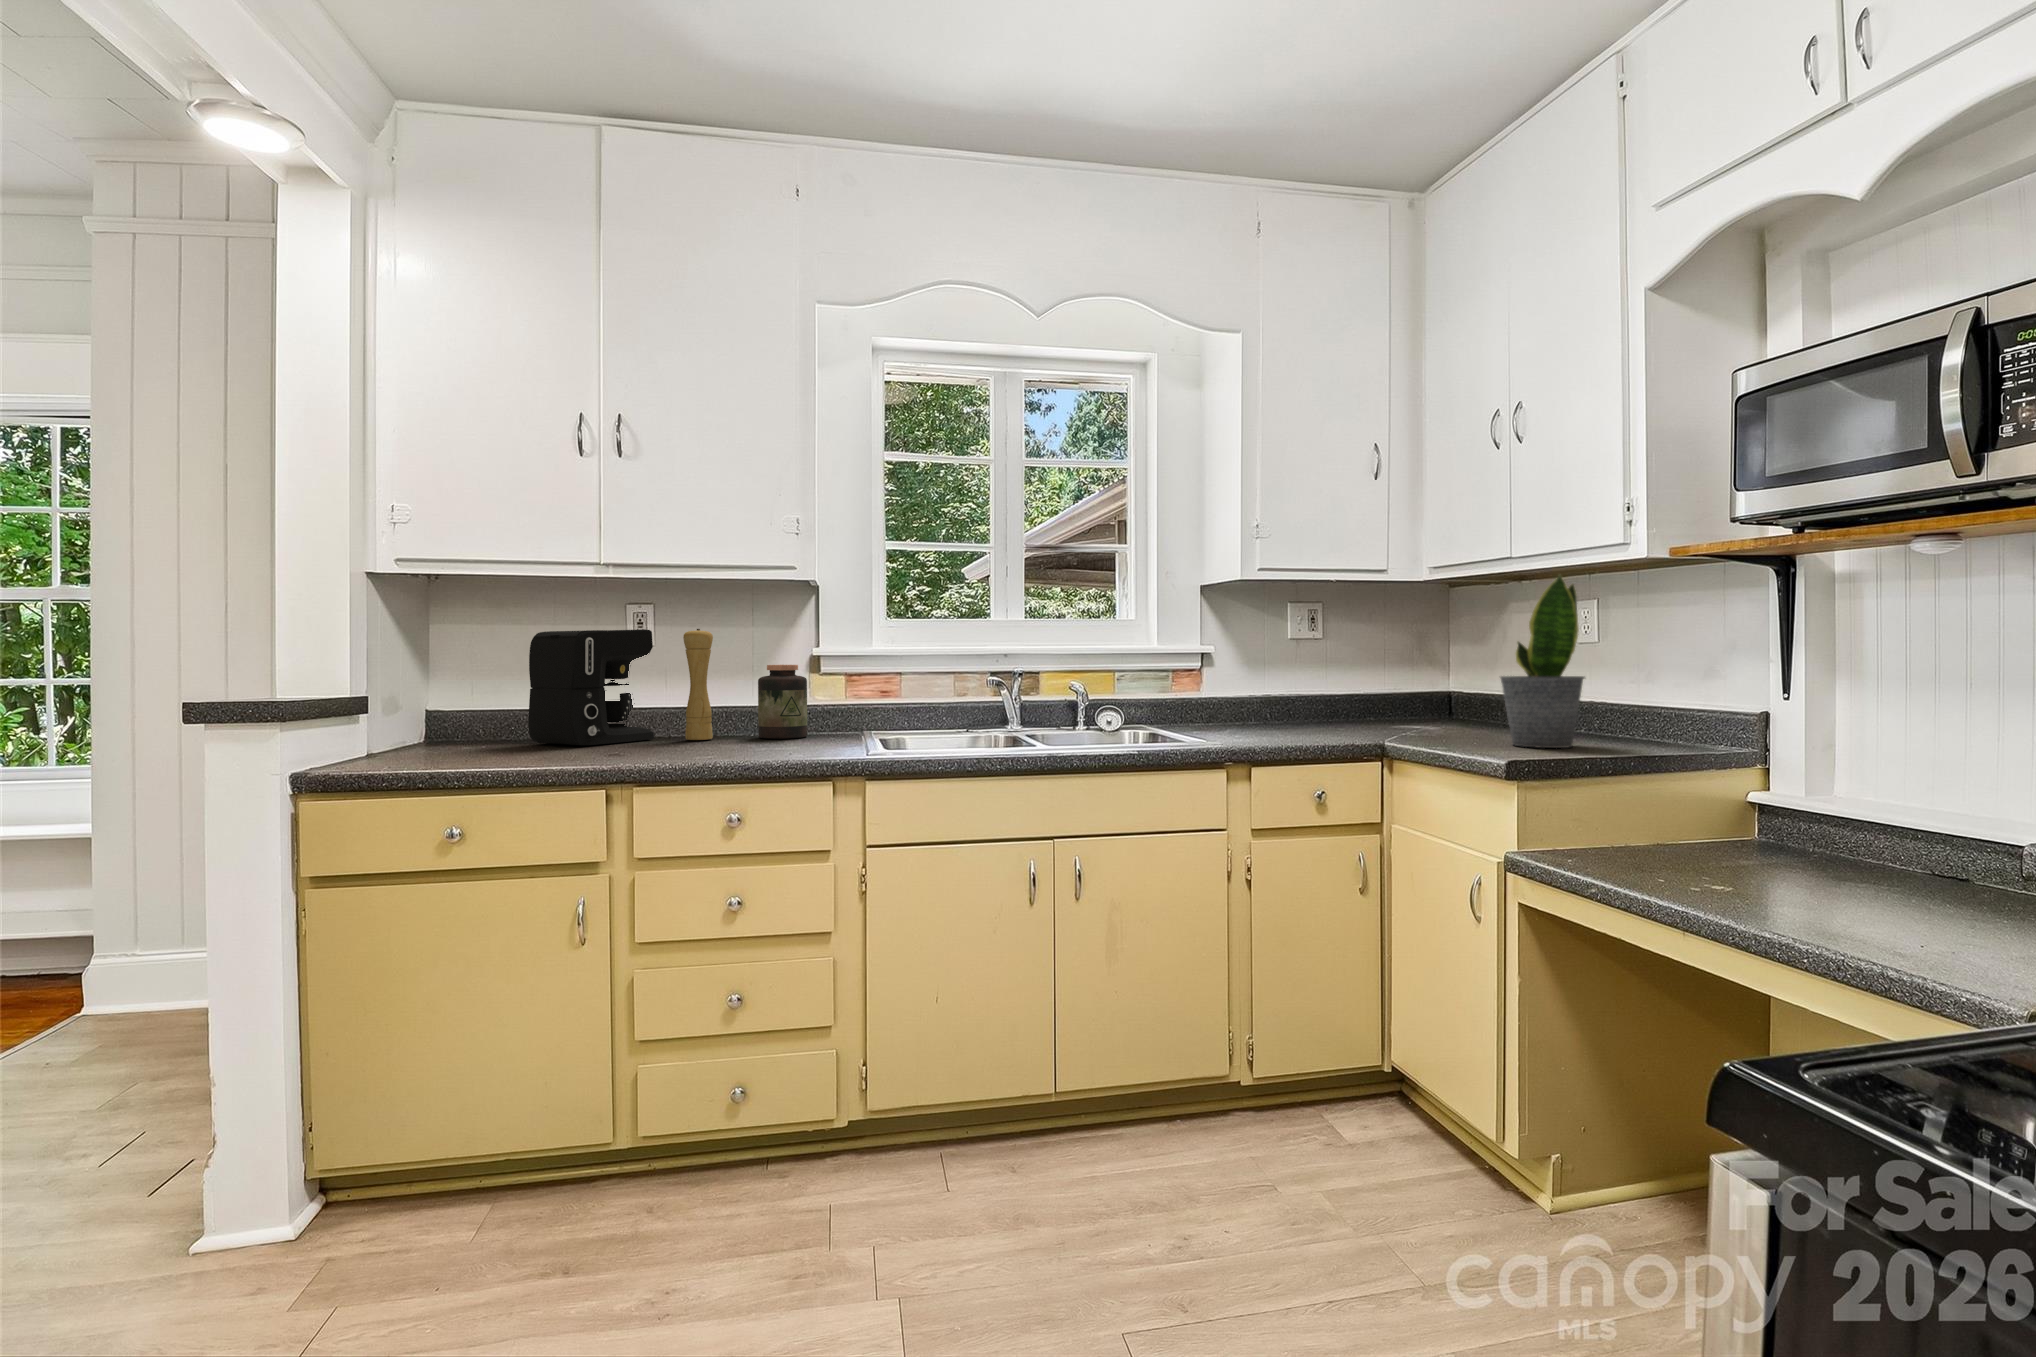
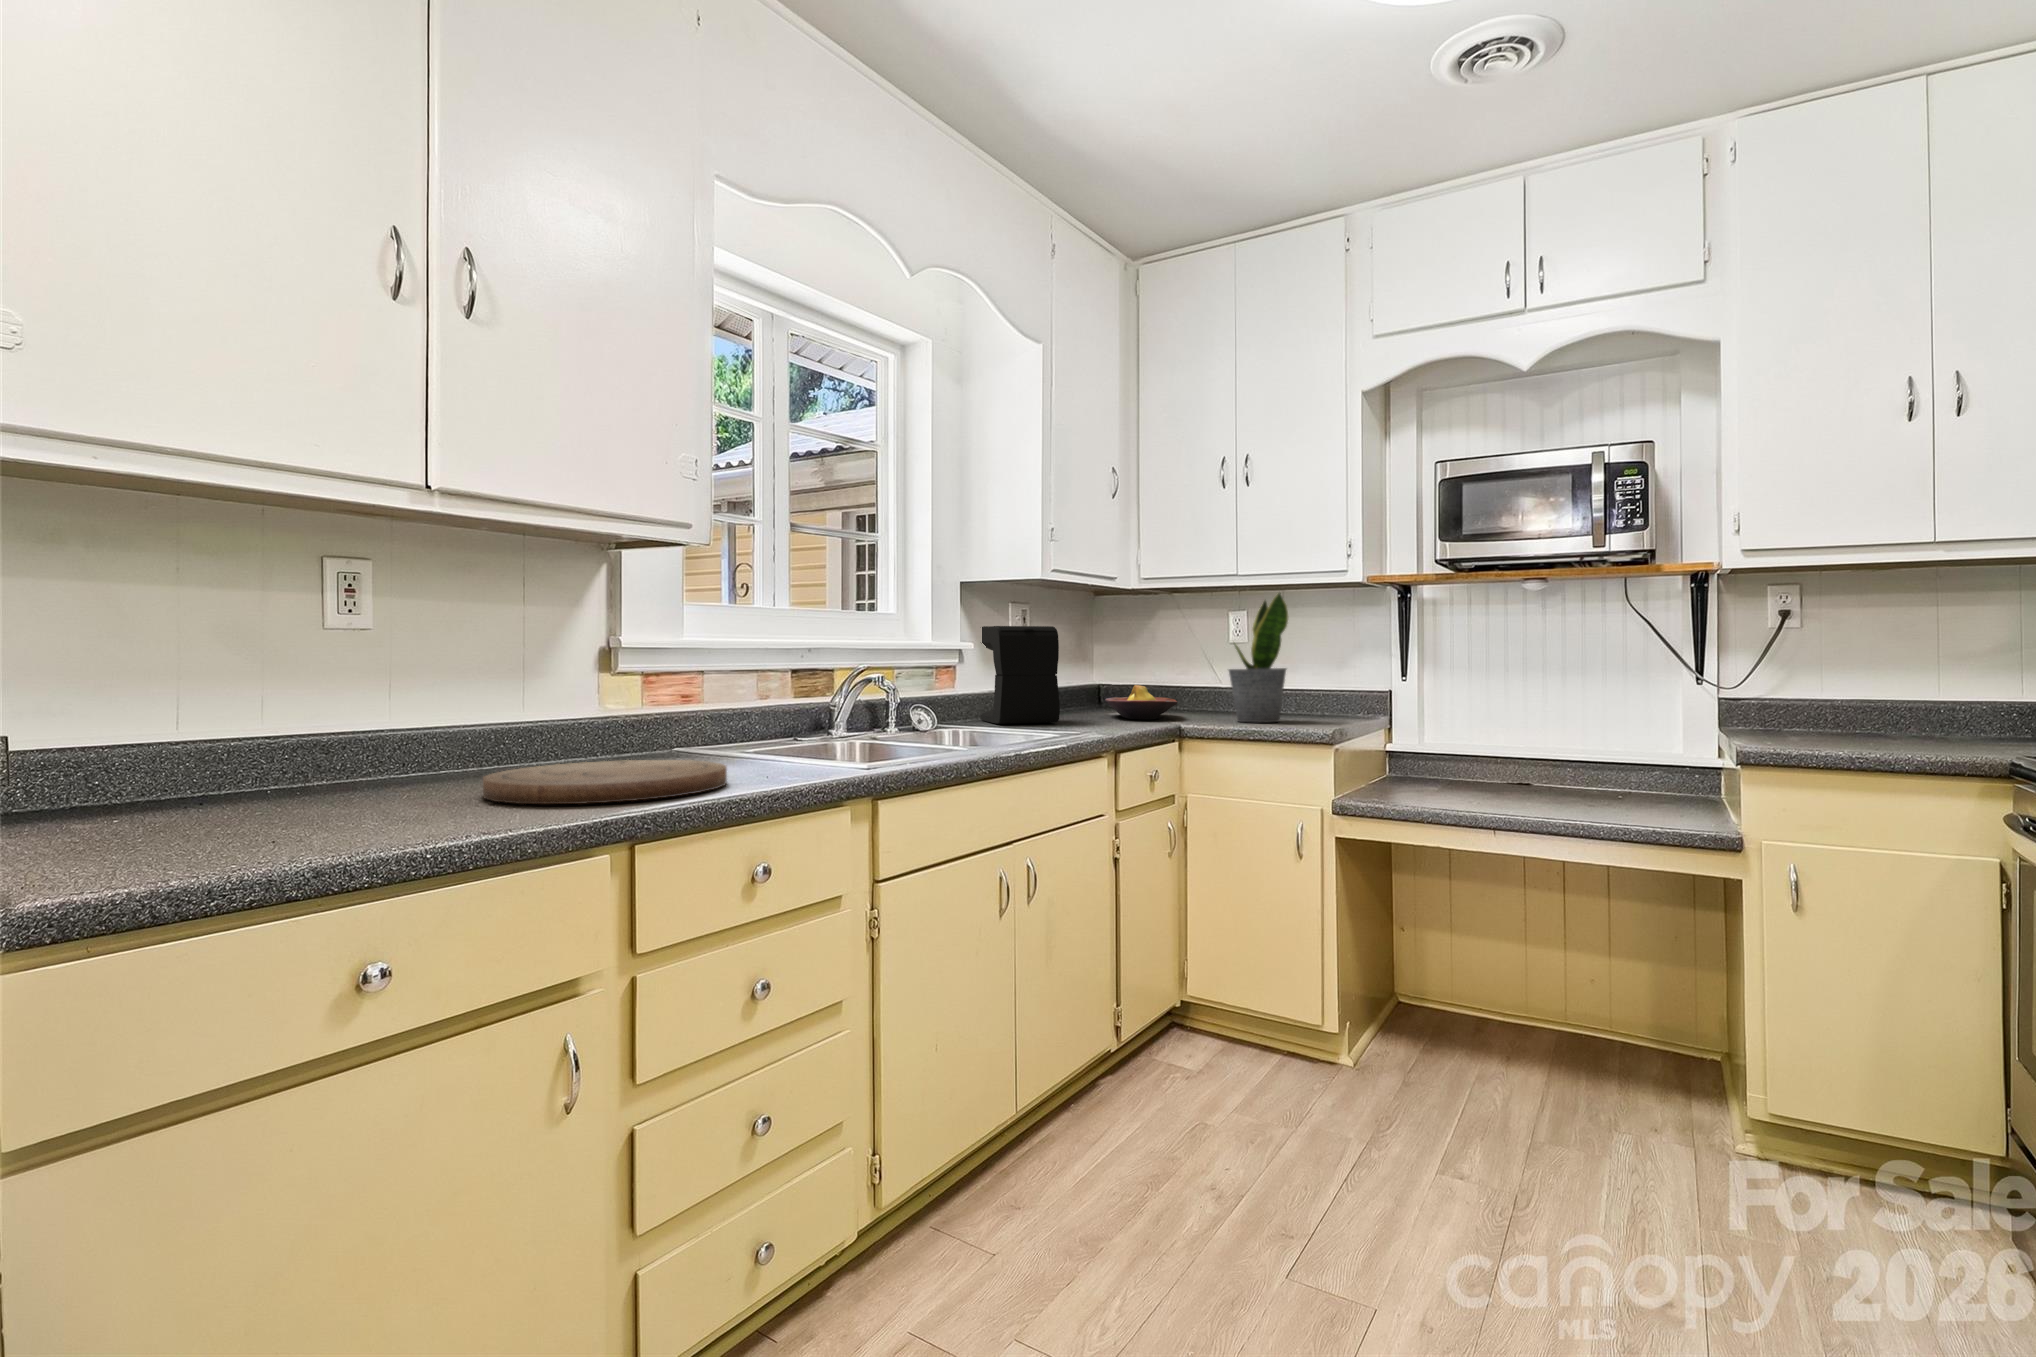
coffee maker: present [528,629,654,745] -> present [980,626,1060,724]
pepper mill: present [683,629,713,740] -> none [436,602,487,778]
jar: present [758,665,807,739] -> none [538,660,614,767]
fruit bowl: none [1383,692,1494,735] -> present [1105,685,1178,719]
cutting board: none [624,735,778,760] -> present [483,760,727,804]

